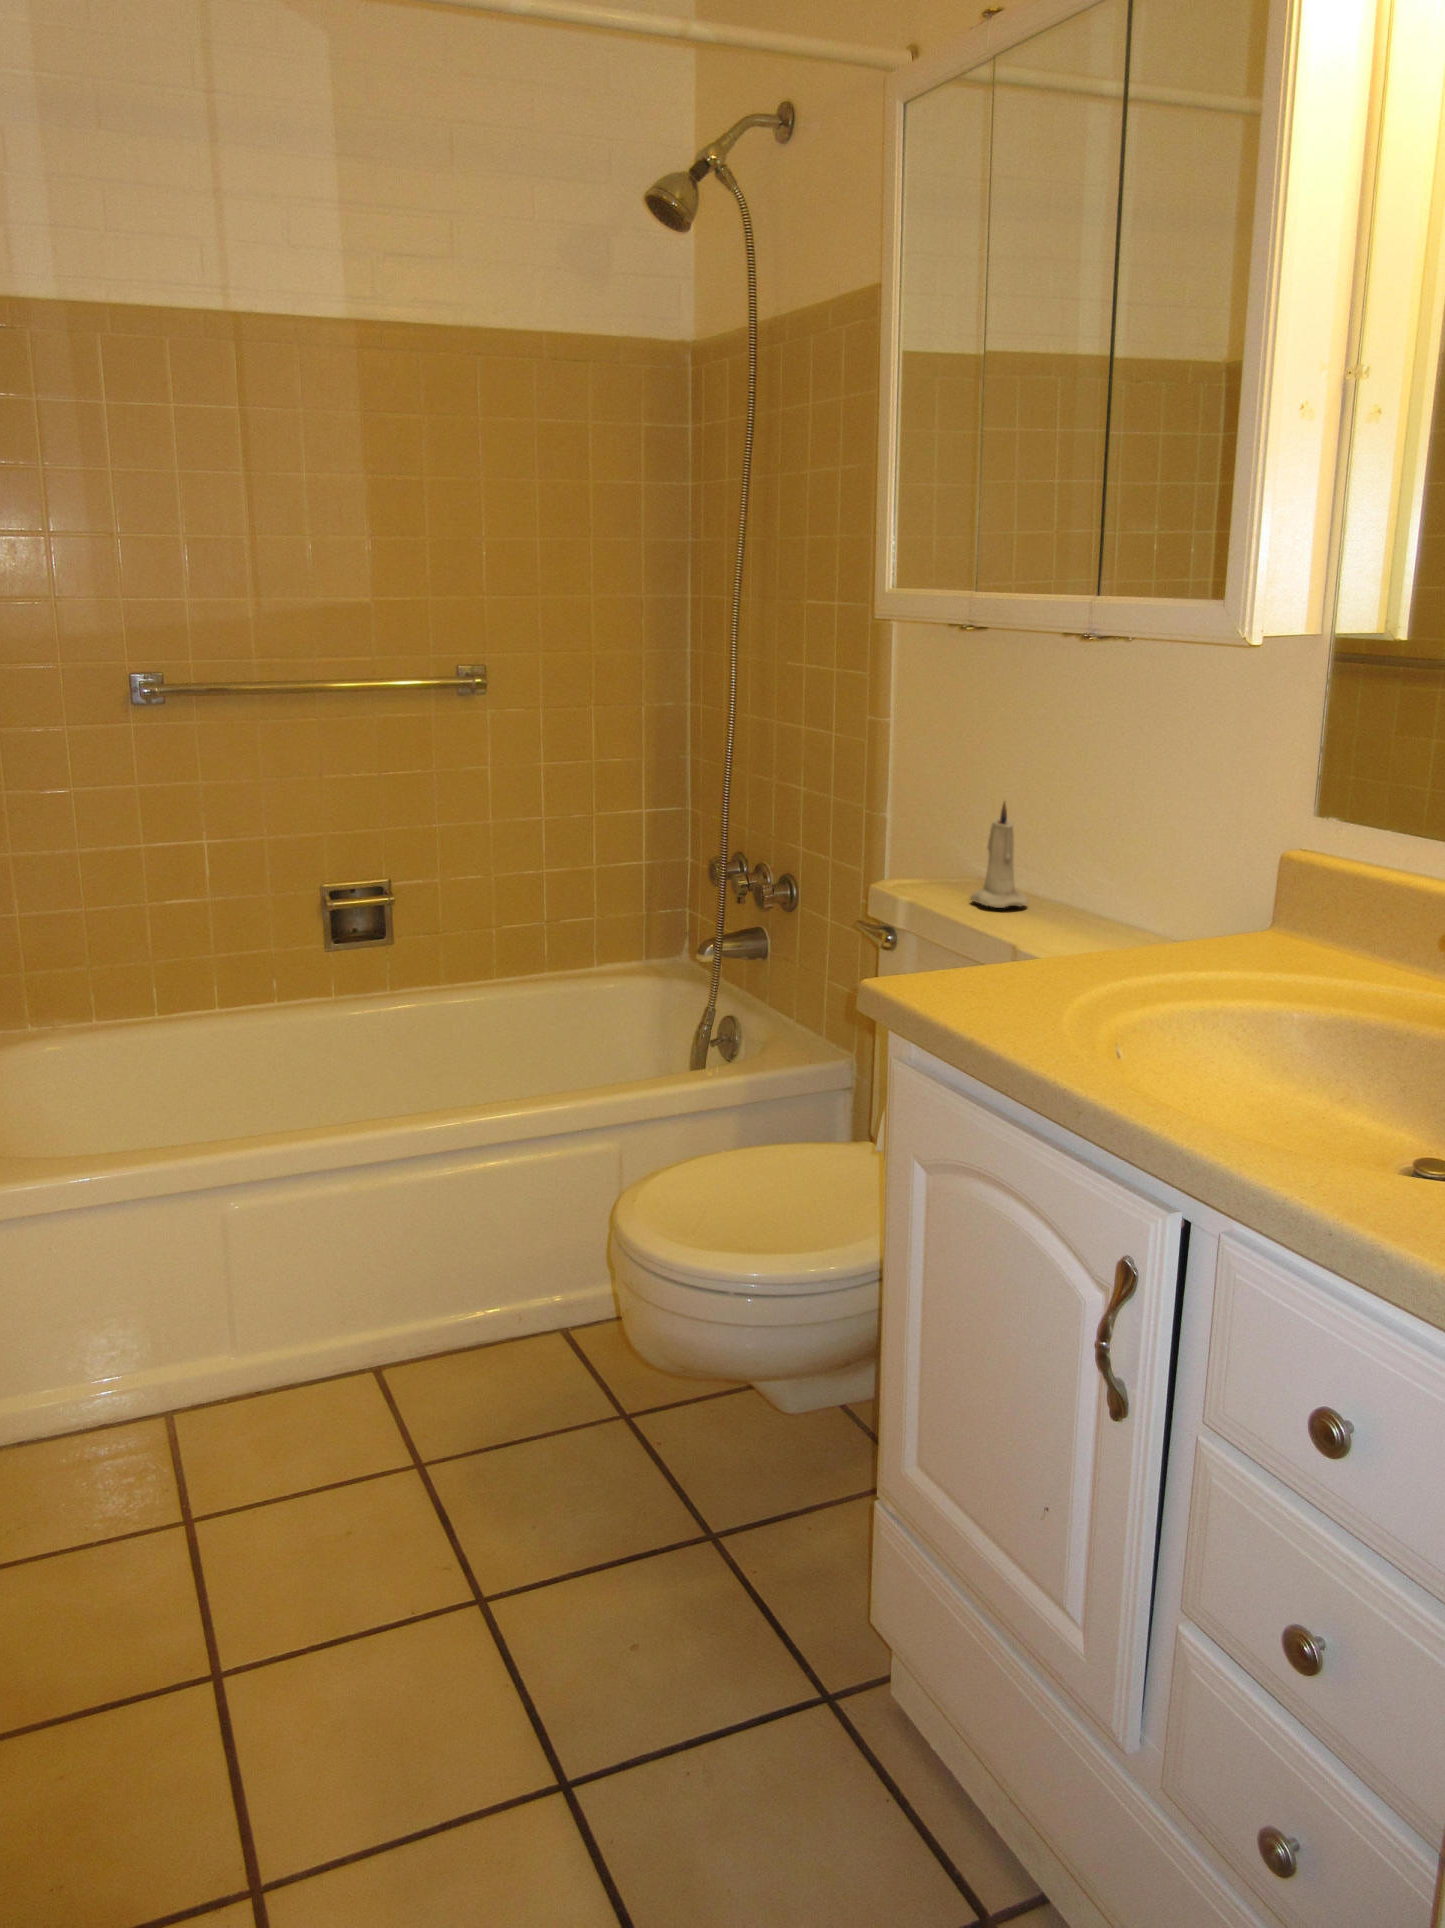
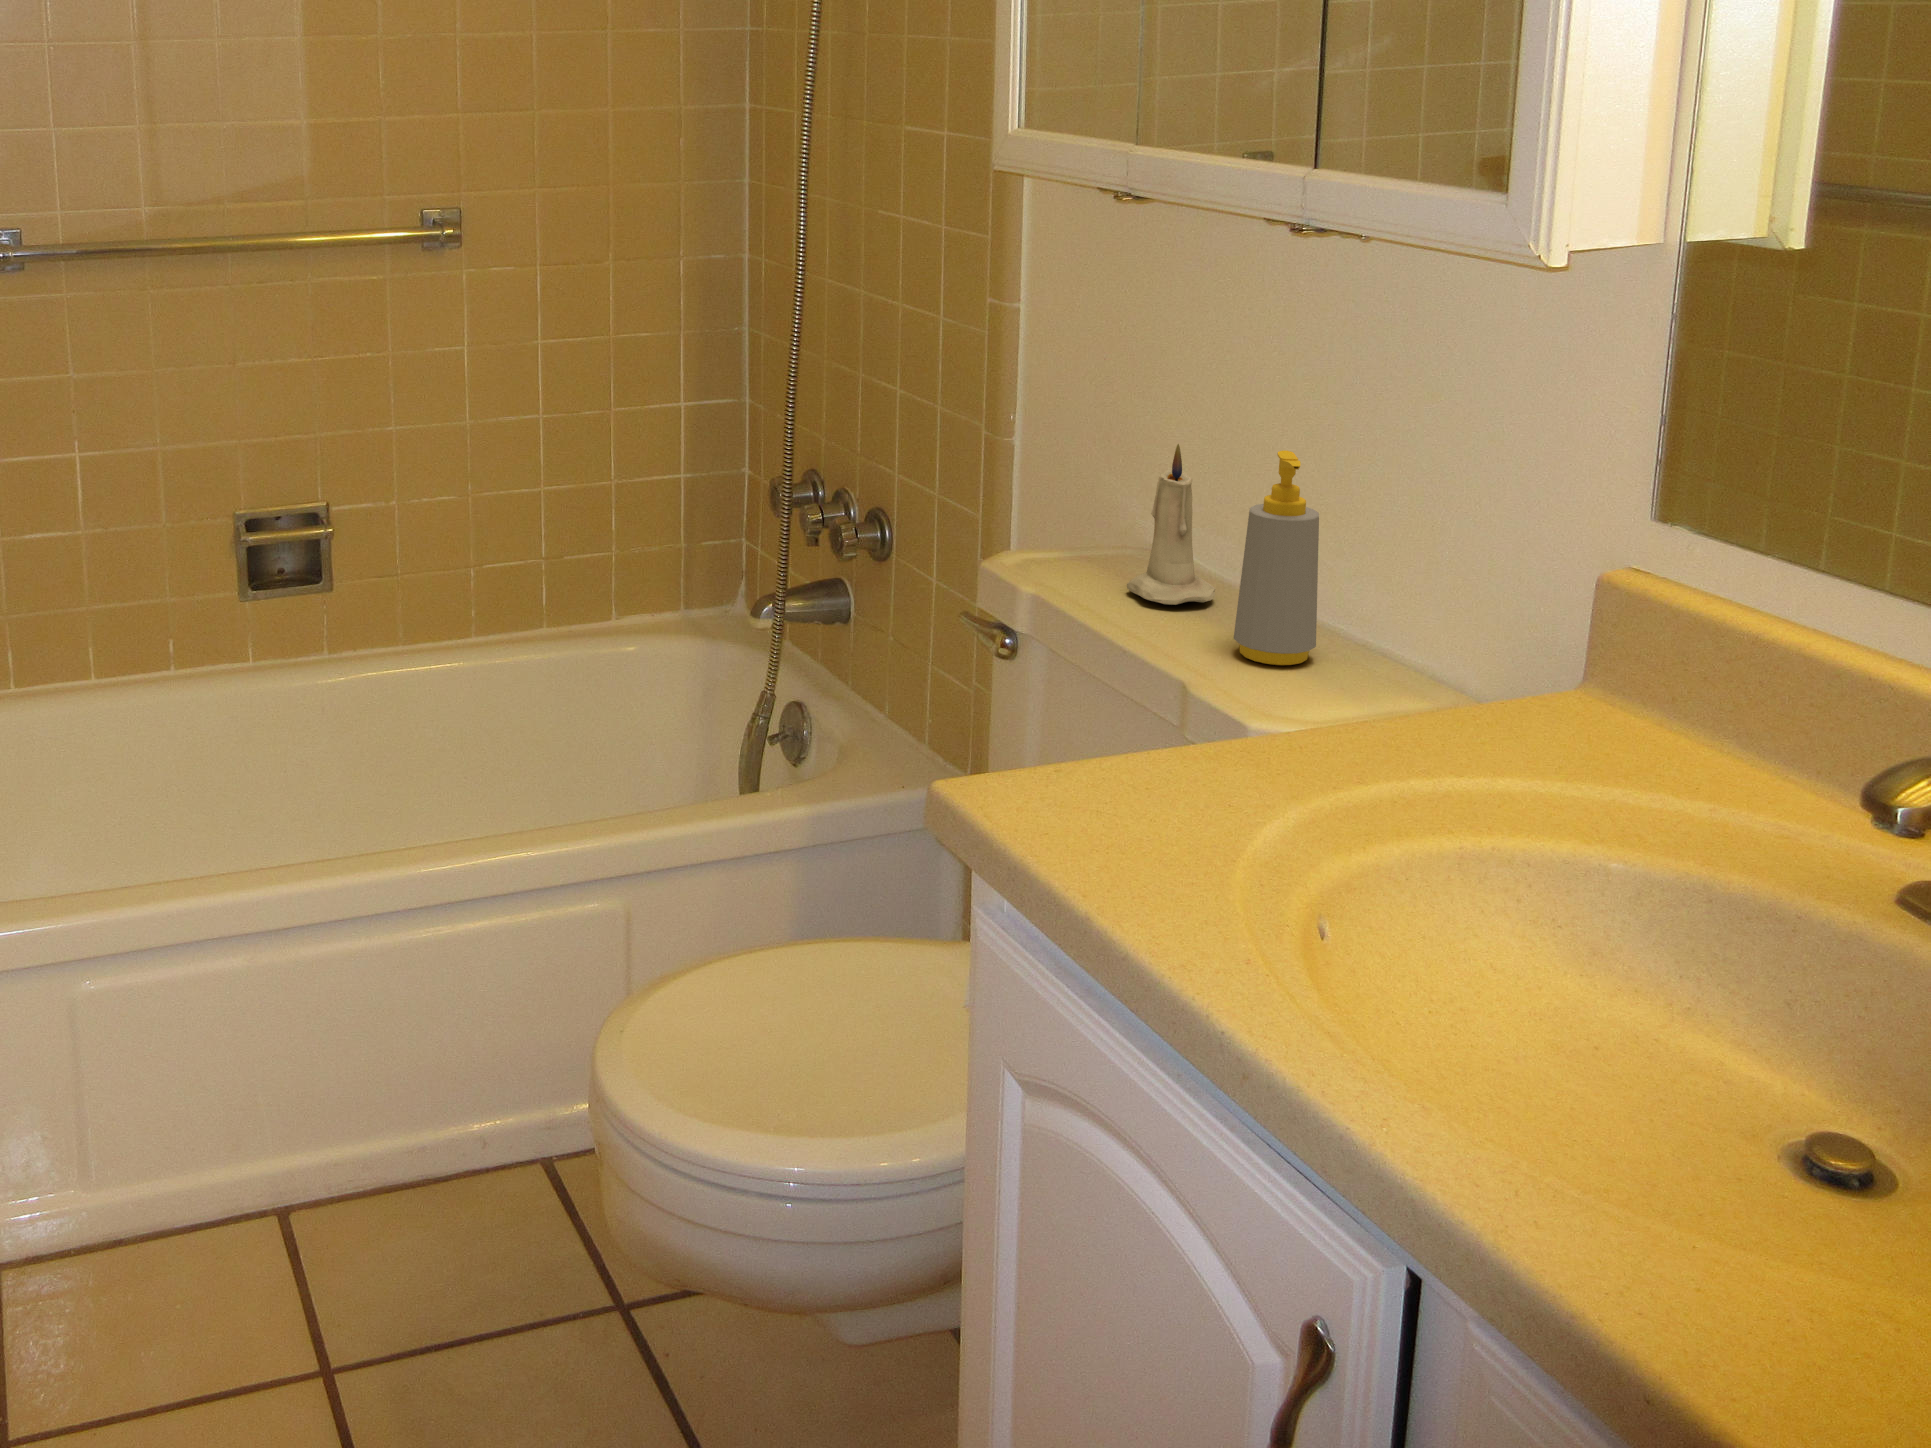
soap bottle: none [1044,796,1099,939] -> present [1234,450,1319,665]

